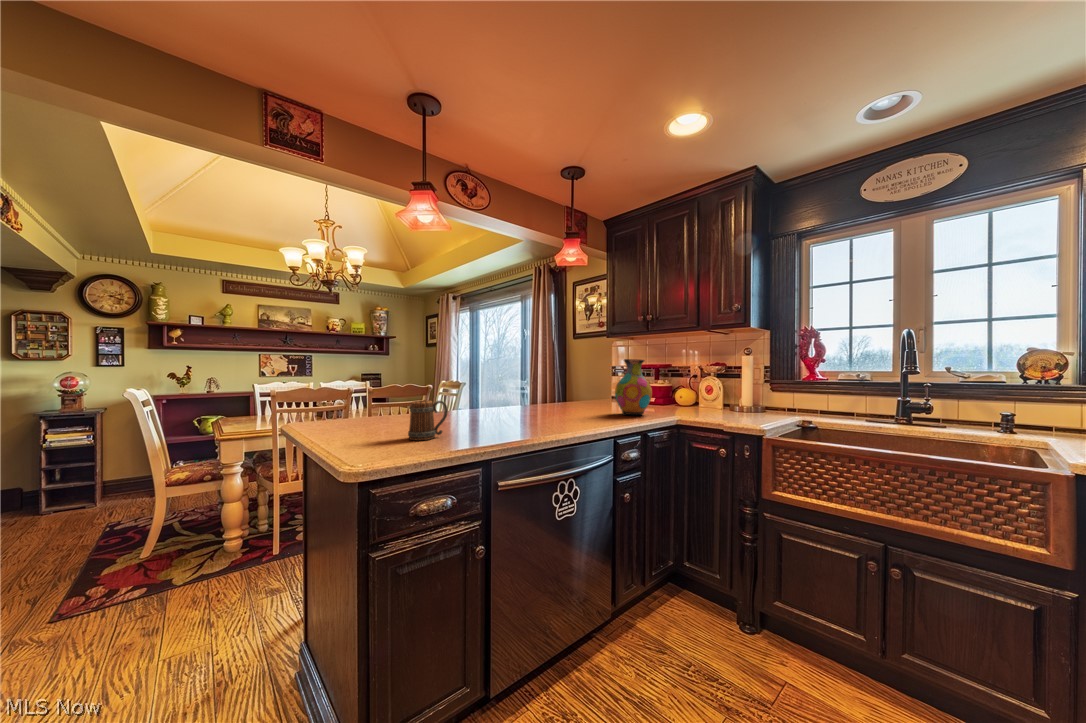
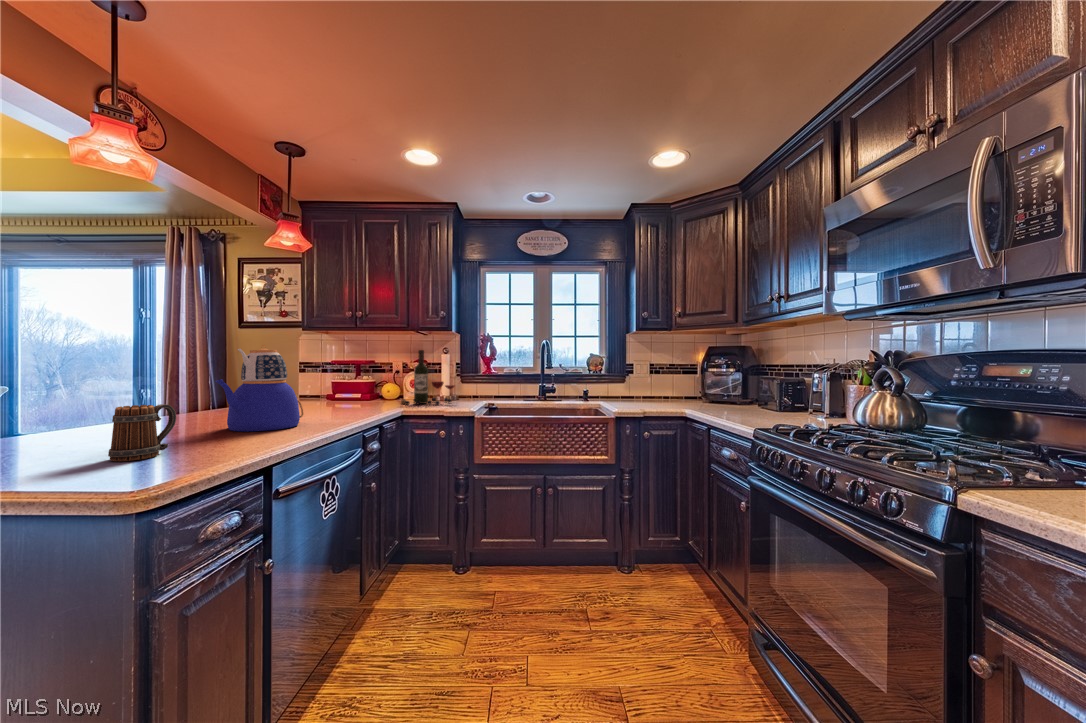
wine bottle: none [686,352,751,417] -> present [401,350,455,405]
teapot: none [492,353,567,428] -> present [215,345,304,432]
vase: present [615,359,652,415] -> none [339,355,378,410]

